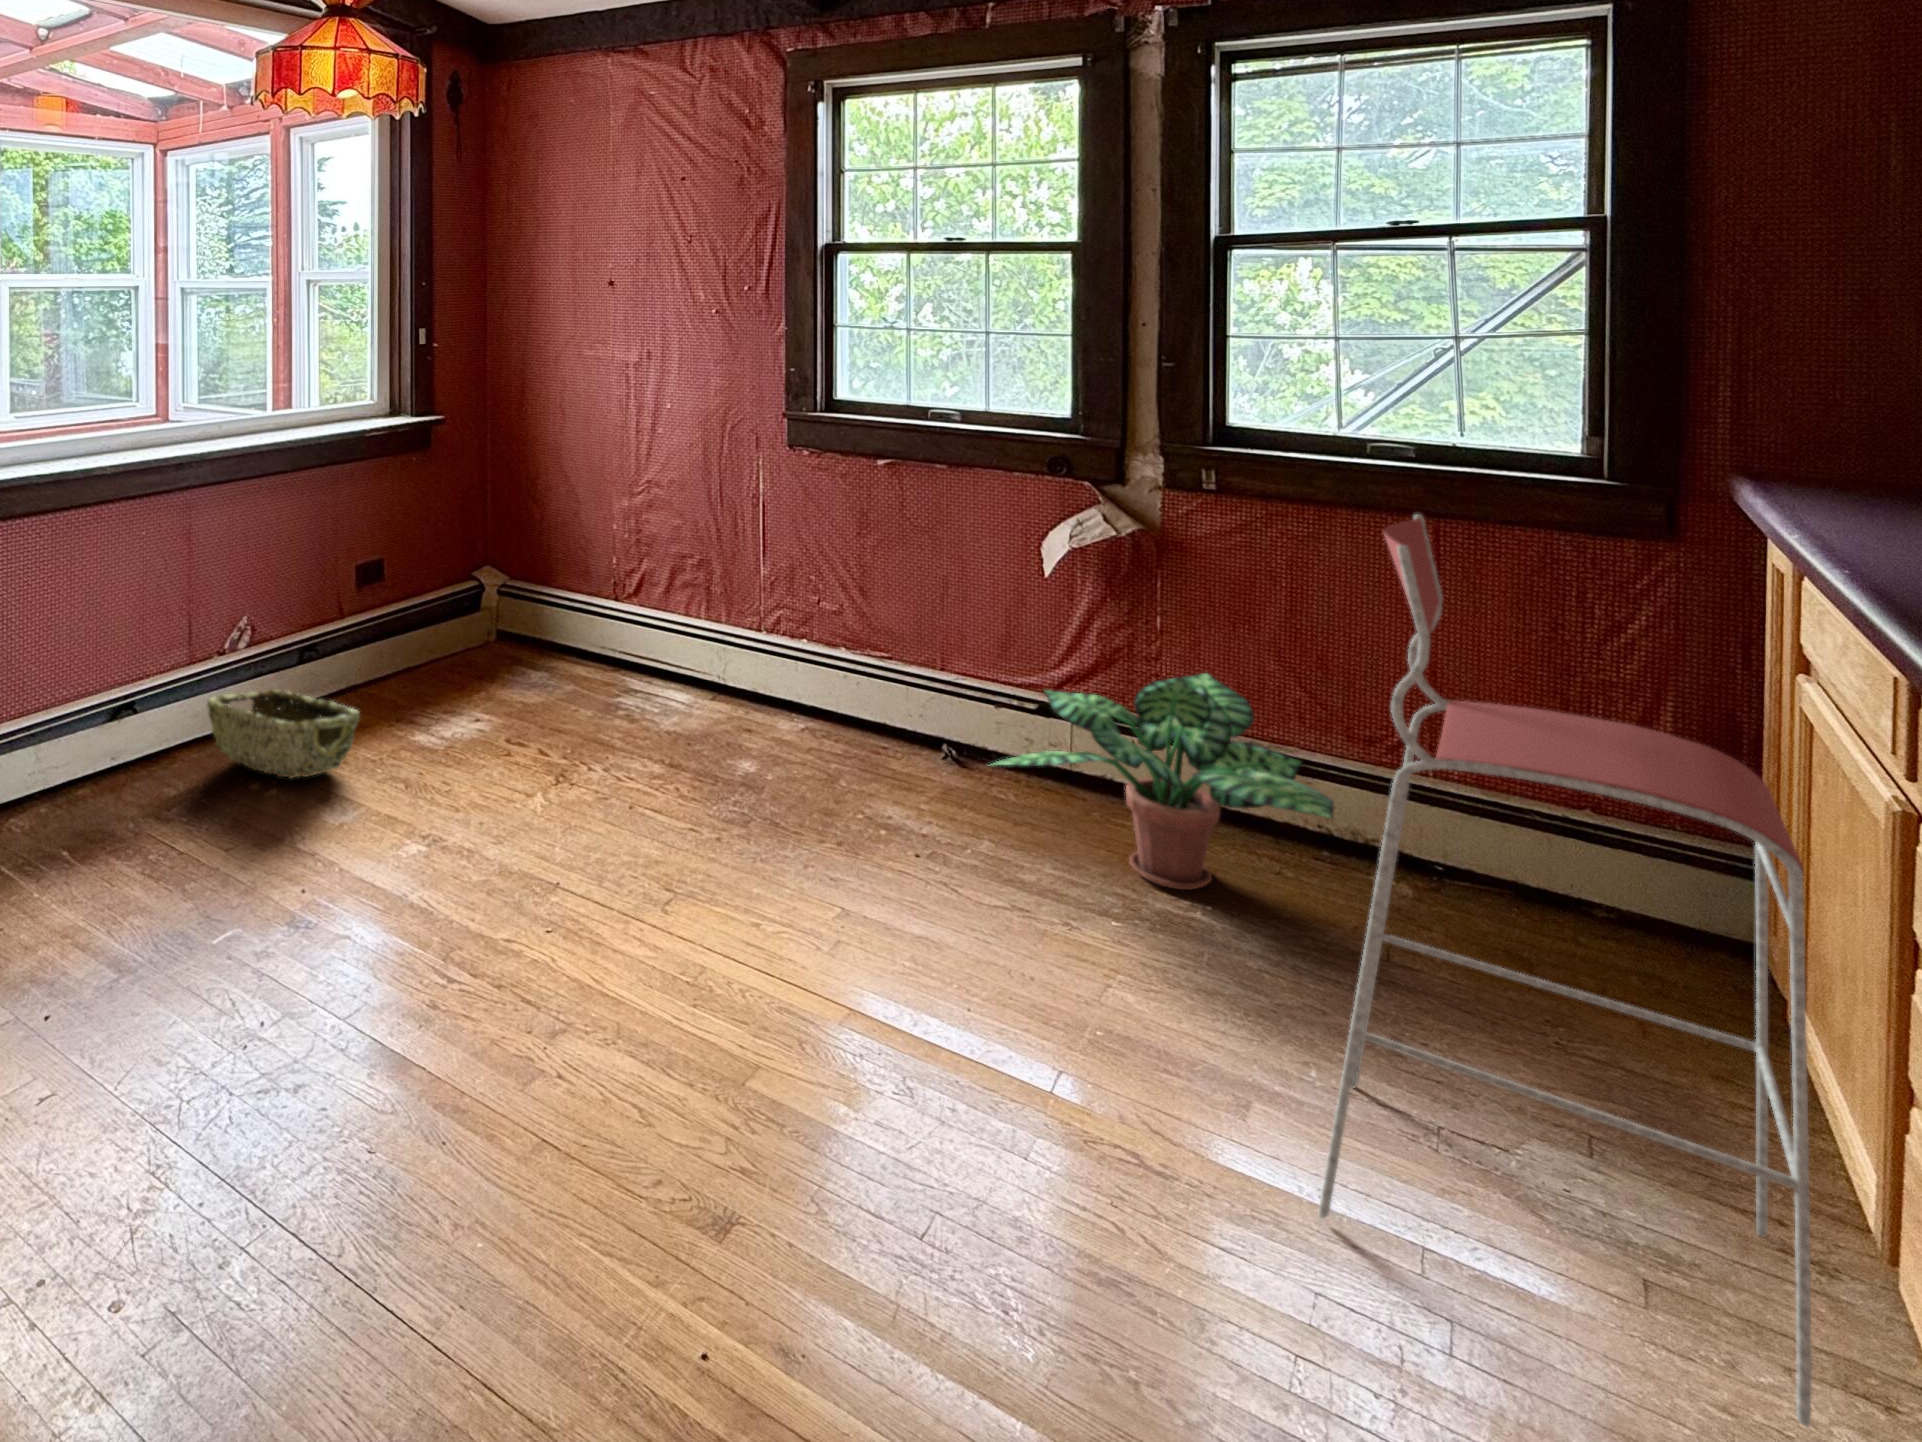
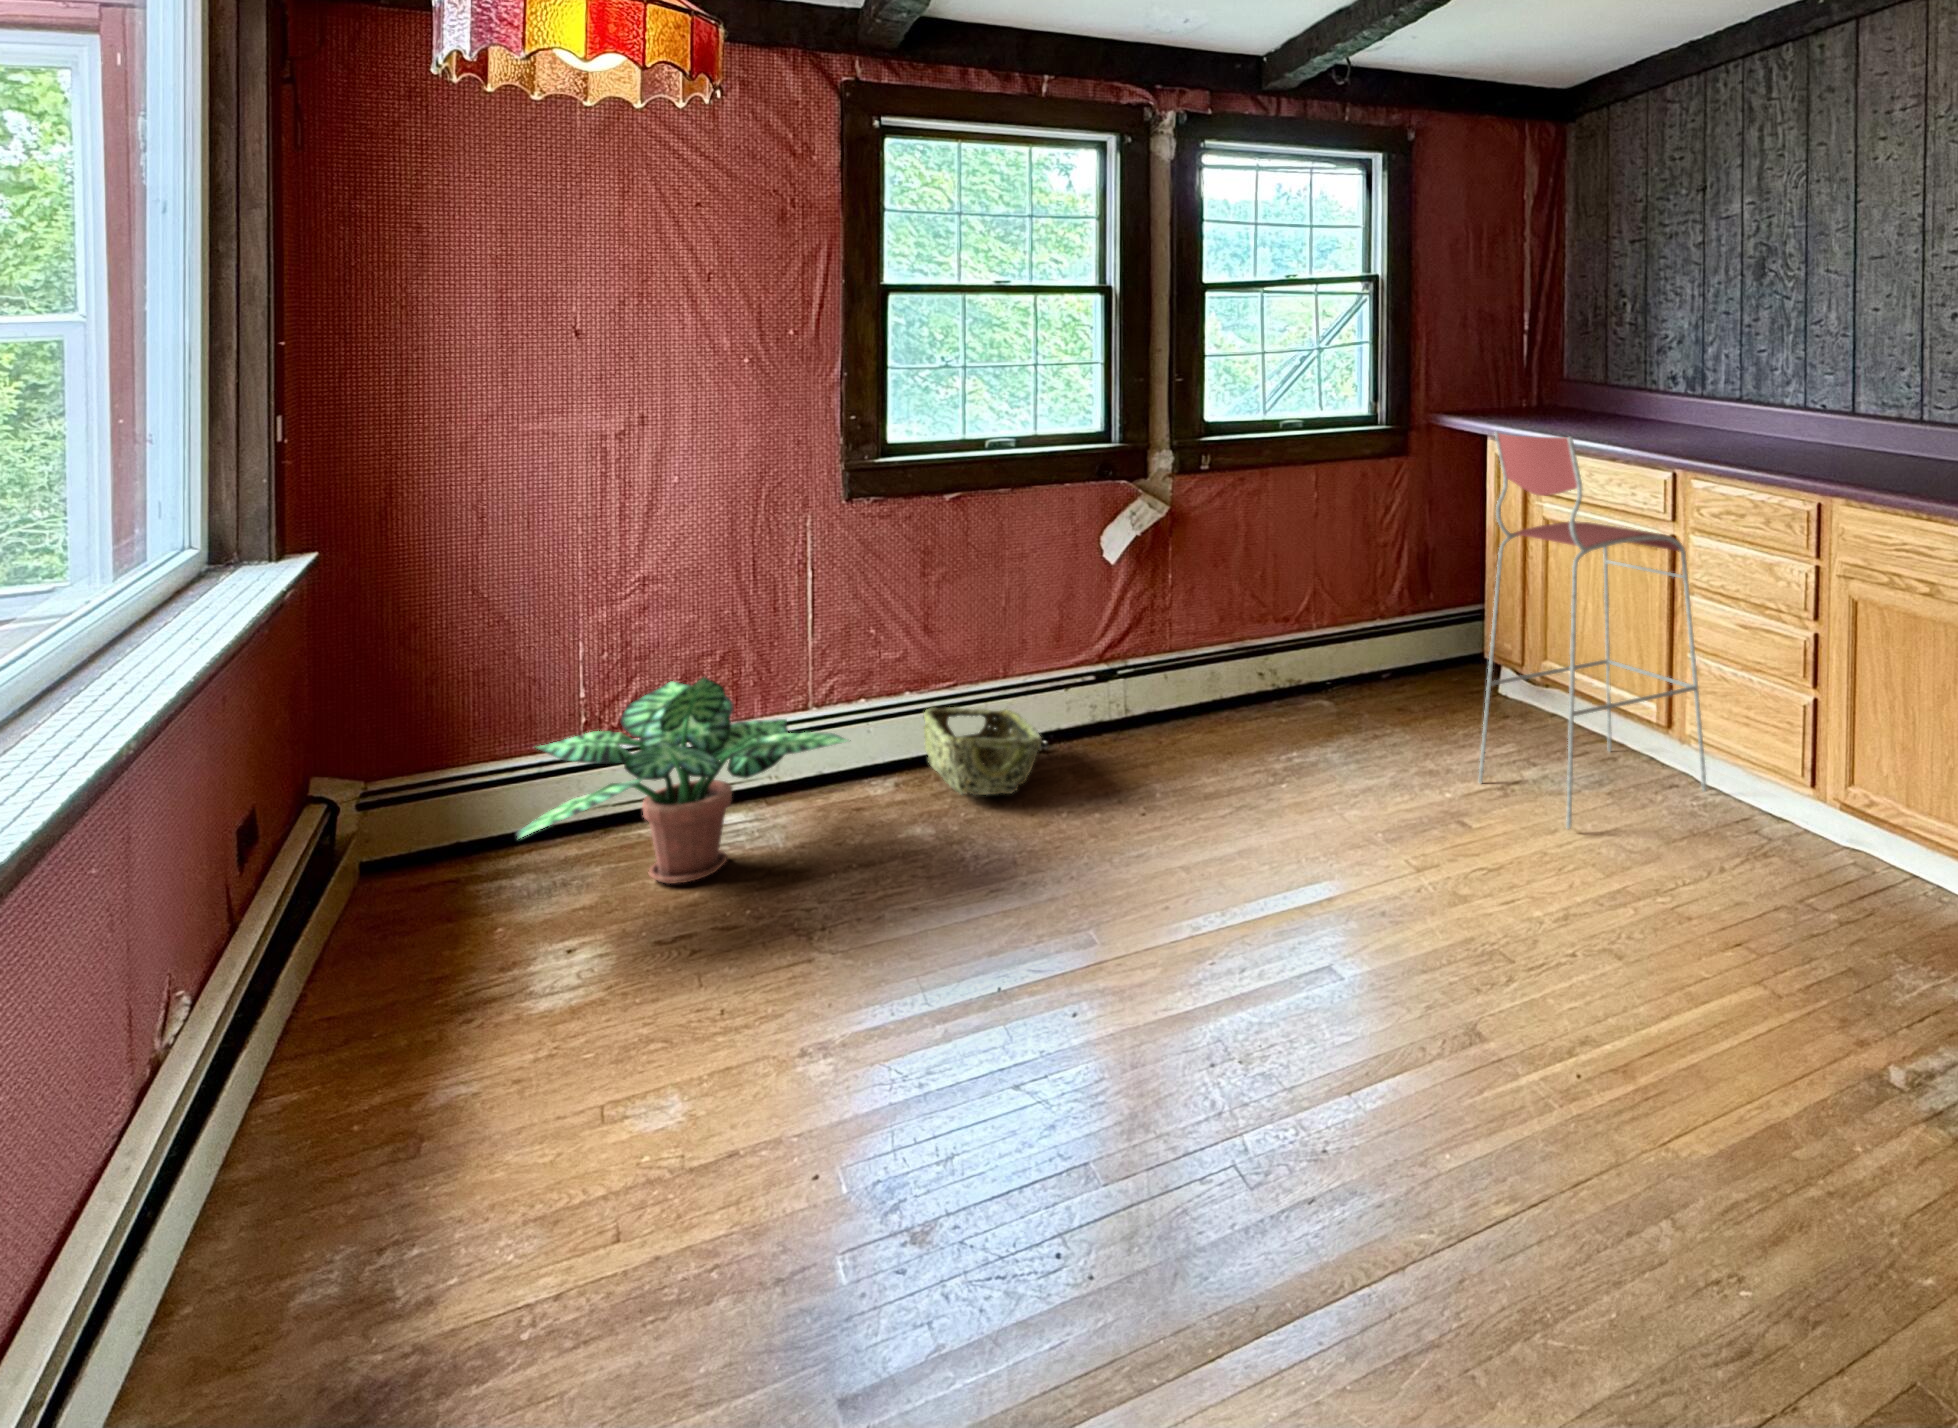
potted plant: present [988,673,1334,890] -> present [517,677,848,884]
woven basket: present [207,689,360,778] -> present [924,707,1042,795]

